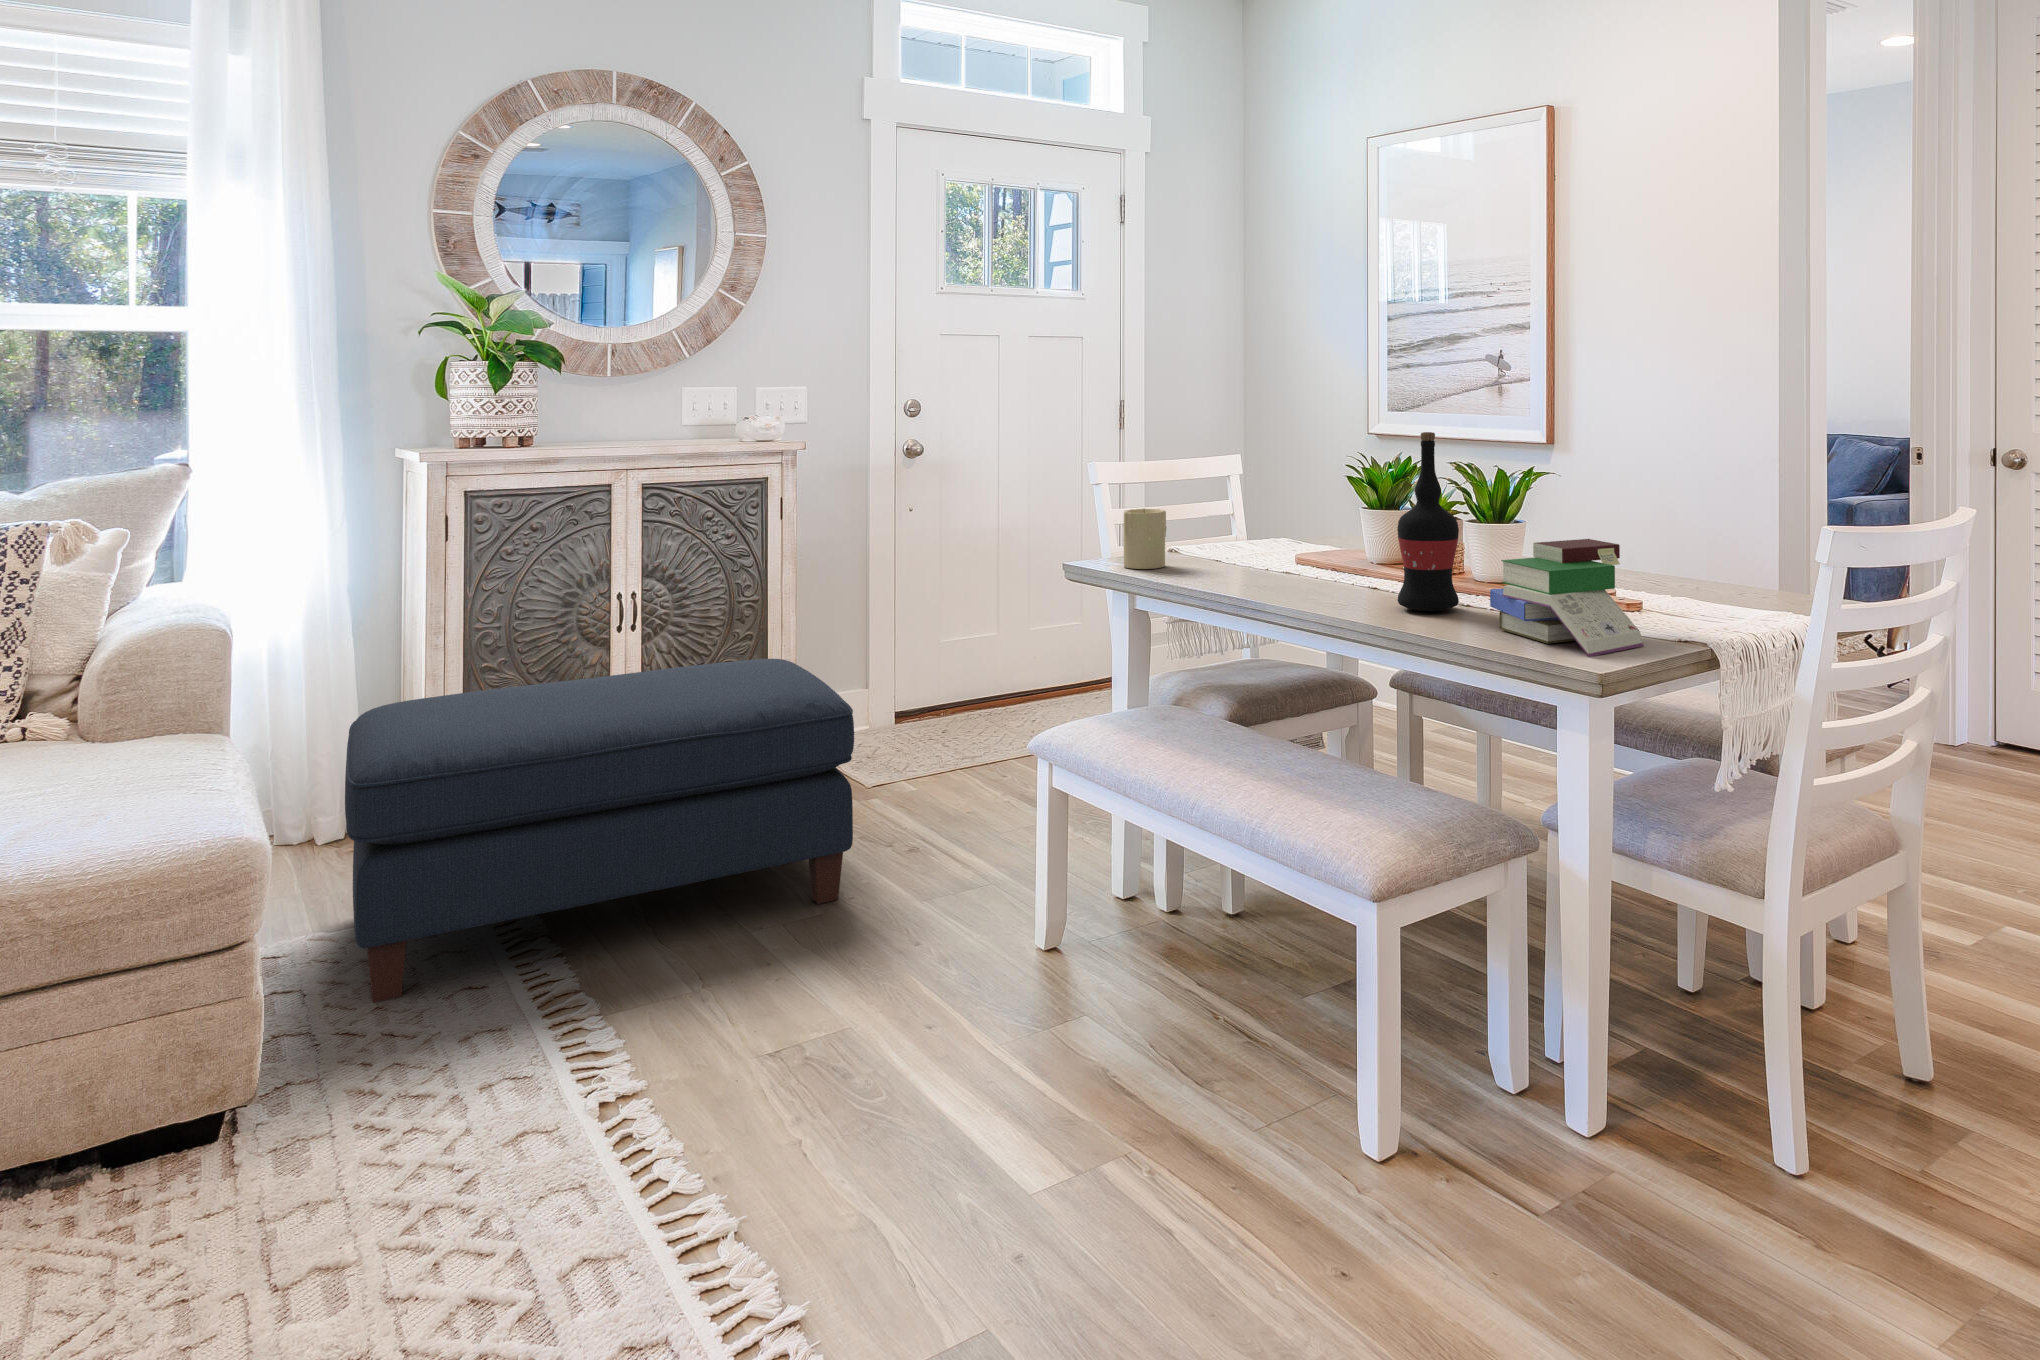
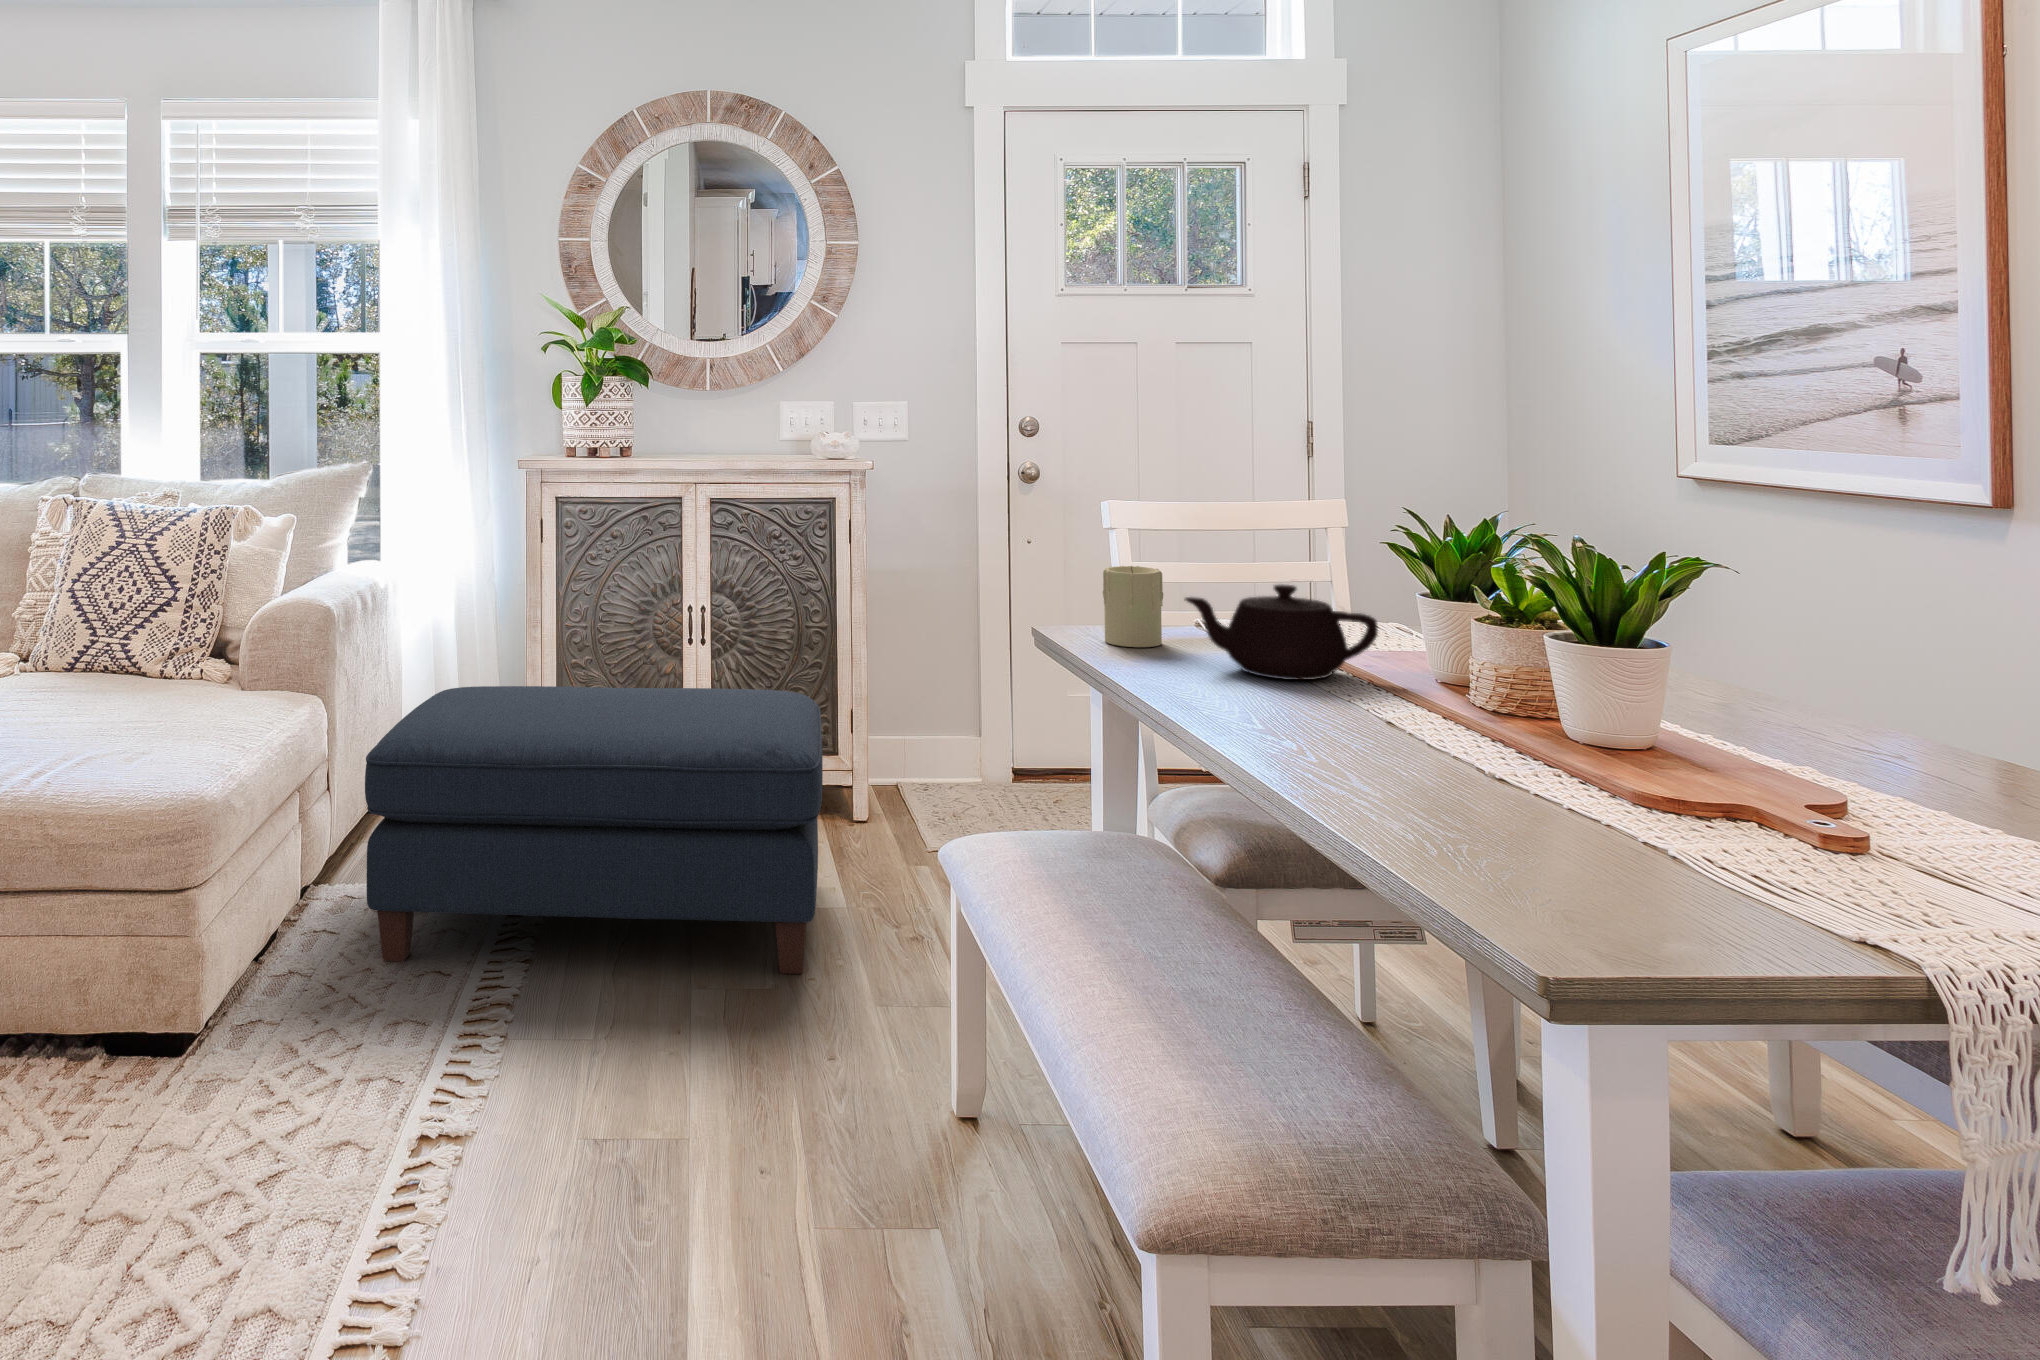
wine bottle: present [1397,432,1459,611] -> none [1389,486,1504,780]
teapot: none [1201,511,1323,576] -> present [1184,585,1378,680]
book: present [1490,539,1644,657] -> none [1510,693,1790,932]

